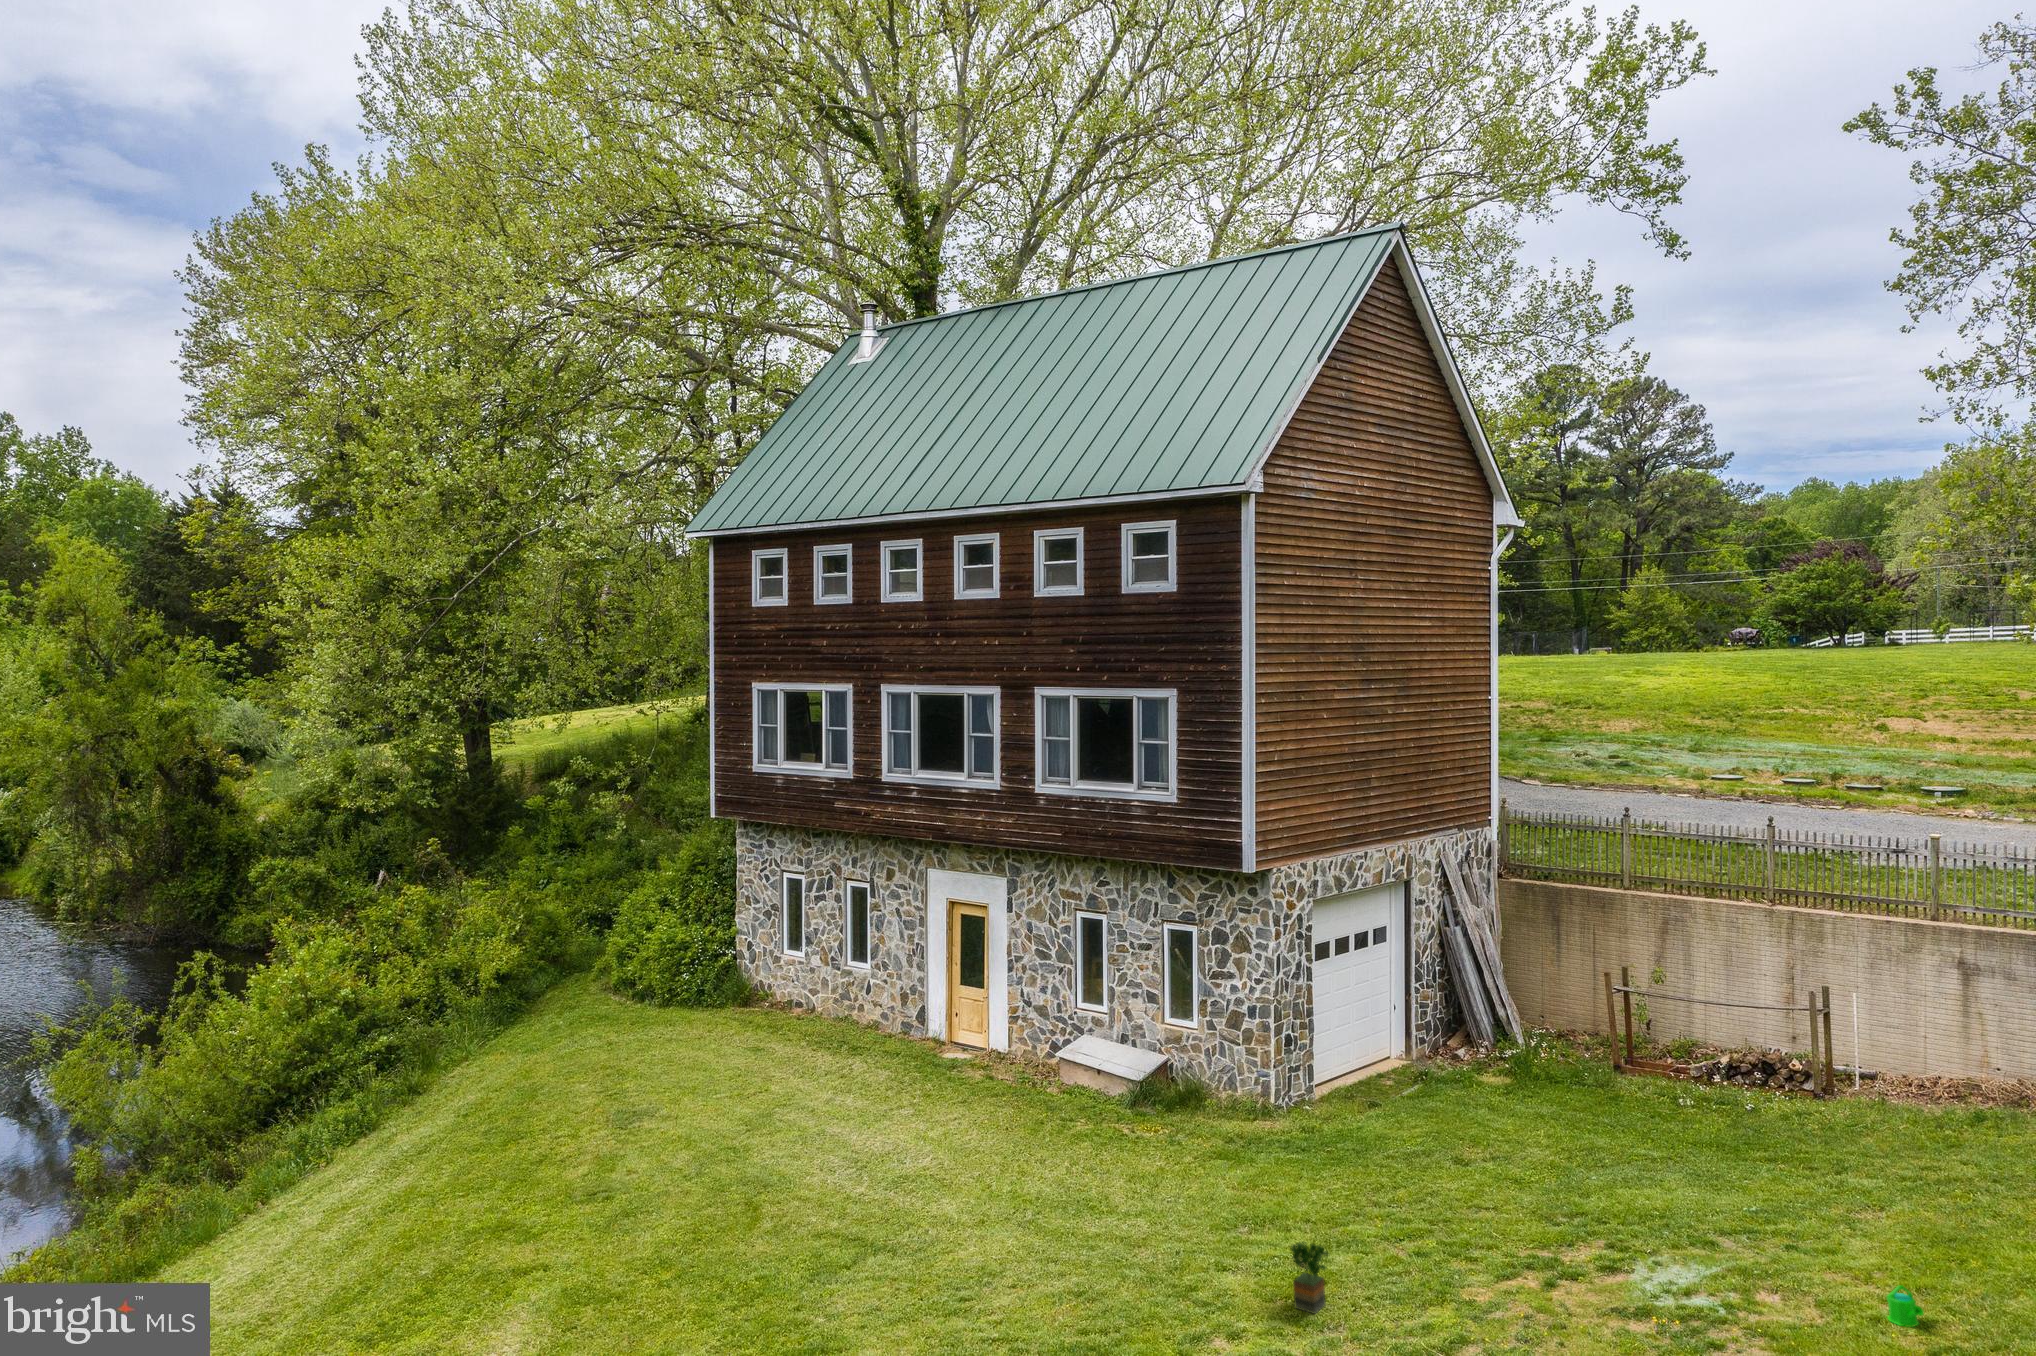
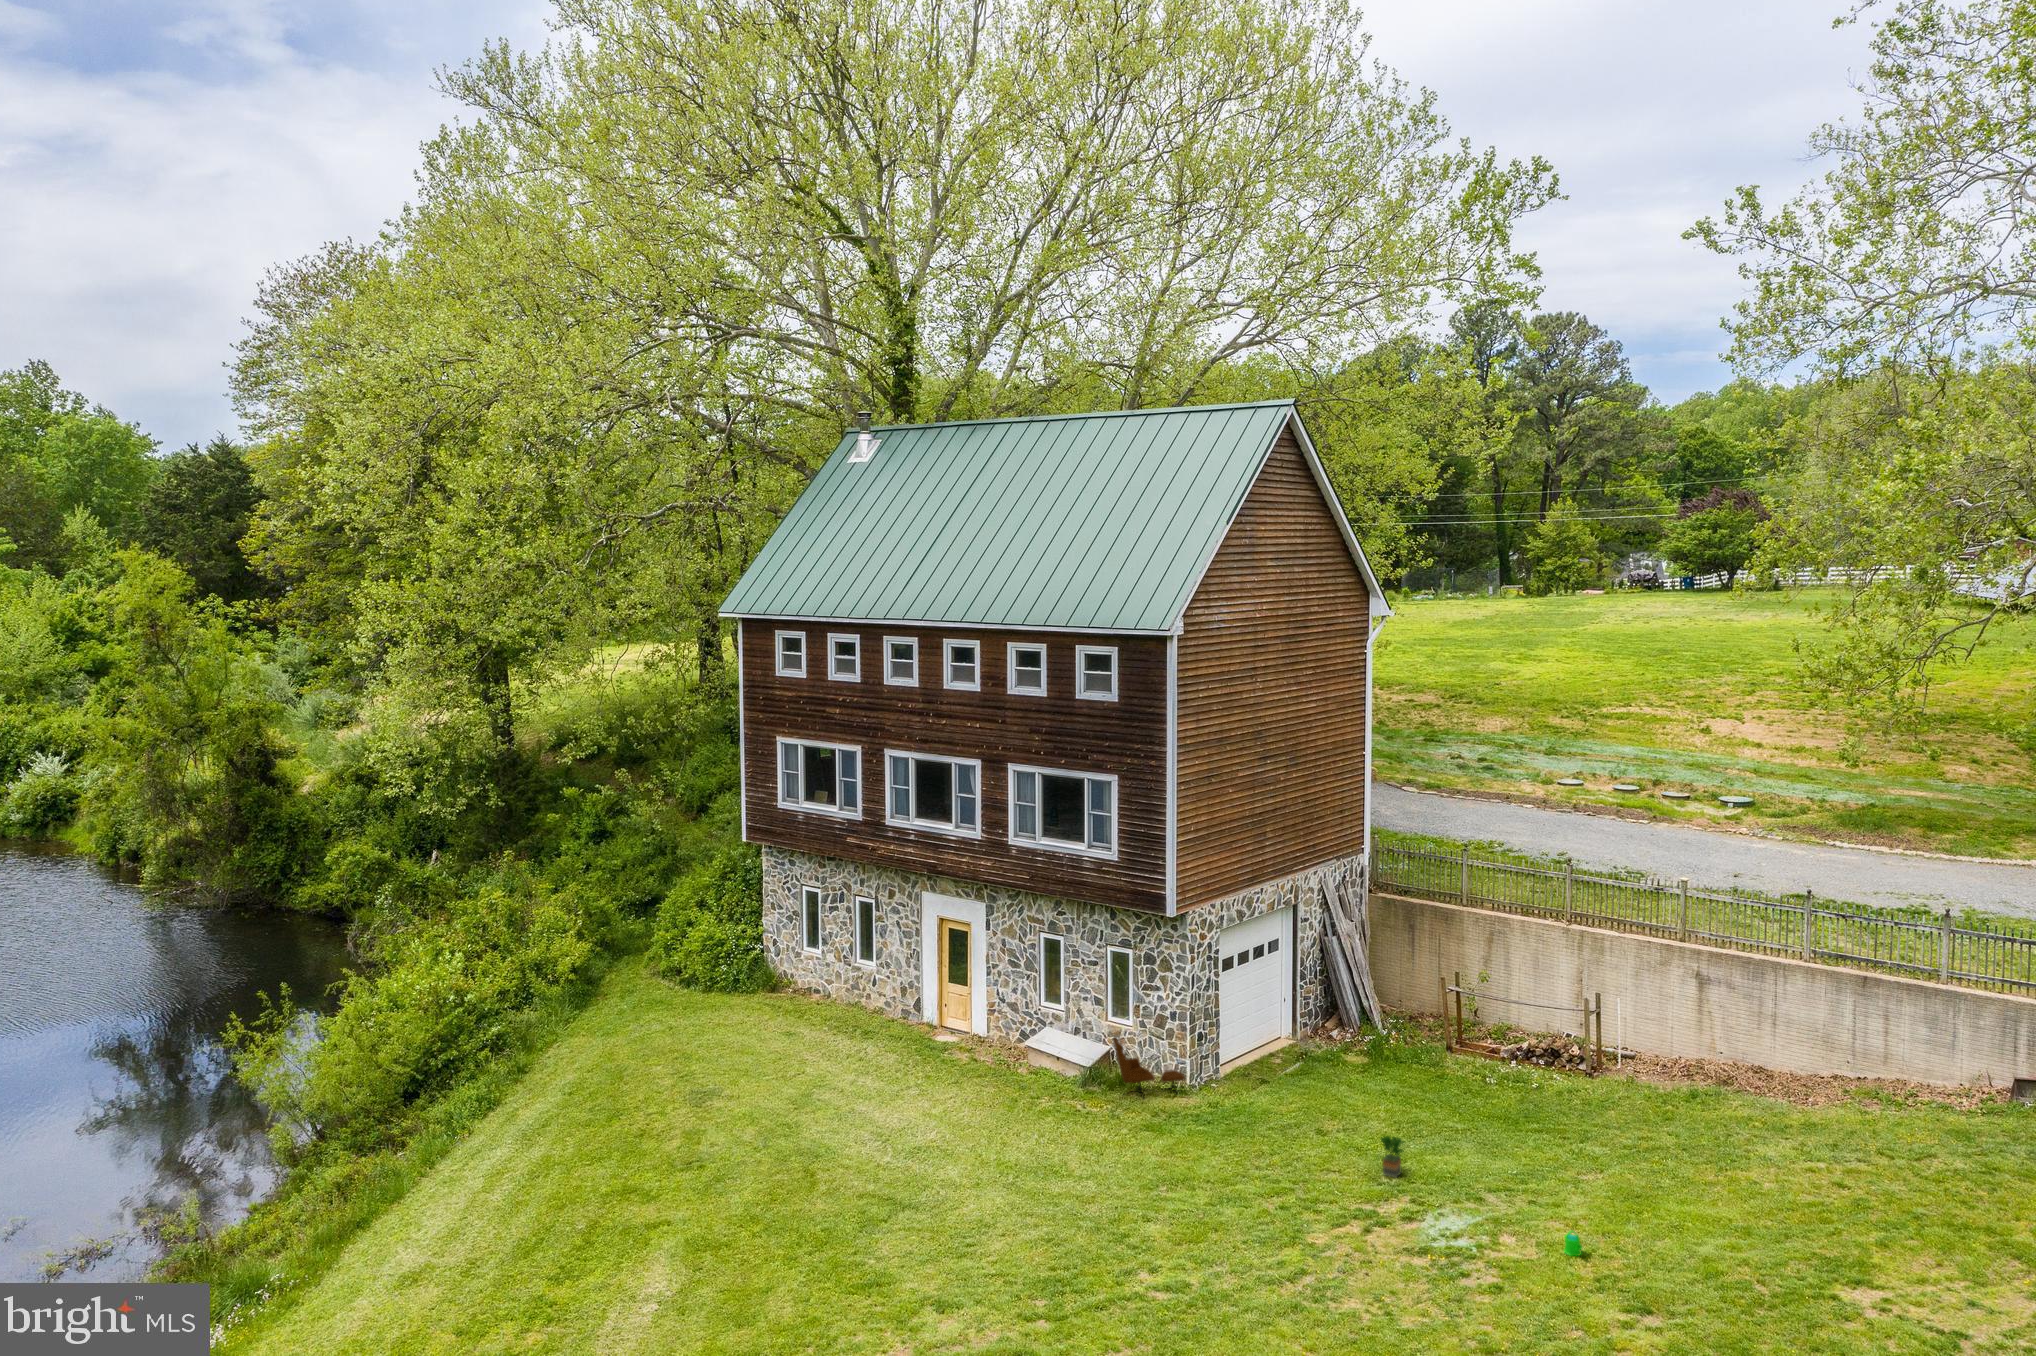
lounge chair: none [1171,1037,1270,1122] -> present [1113,1037,1185,1096]
potted tree: present [1290,1242,1329,1314] -> present [1380,1136,1404,1178]

